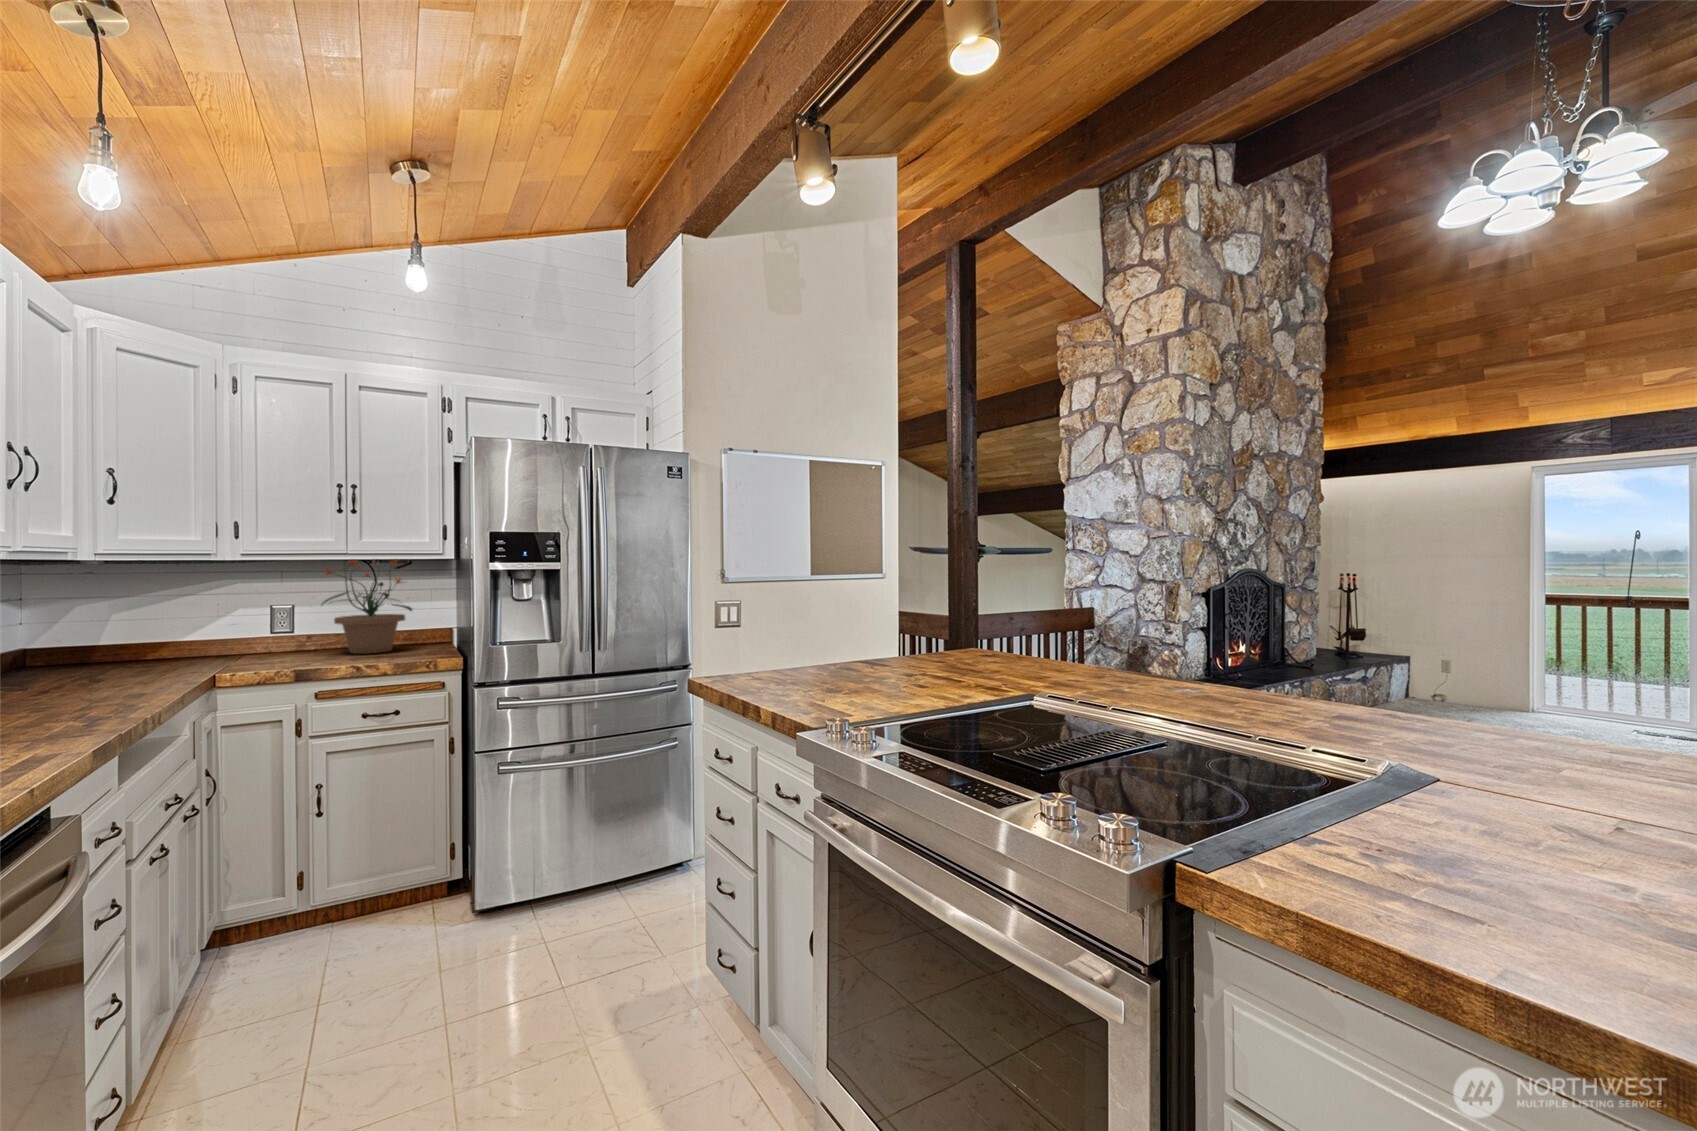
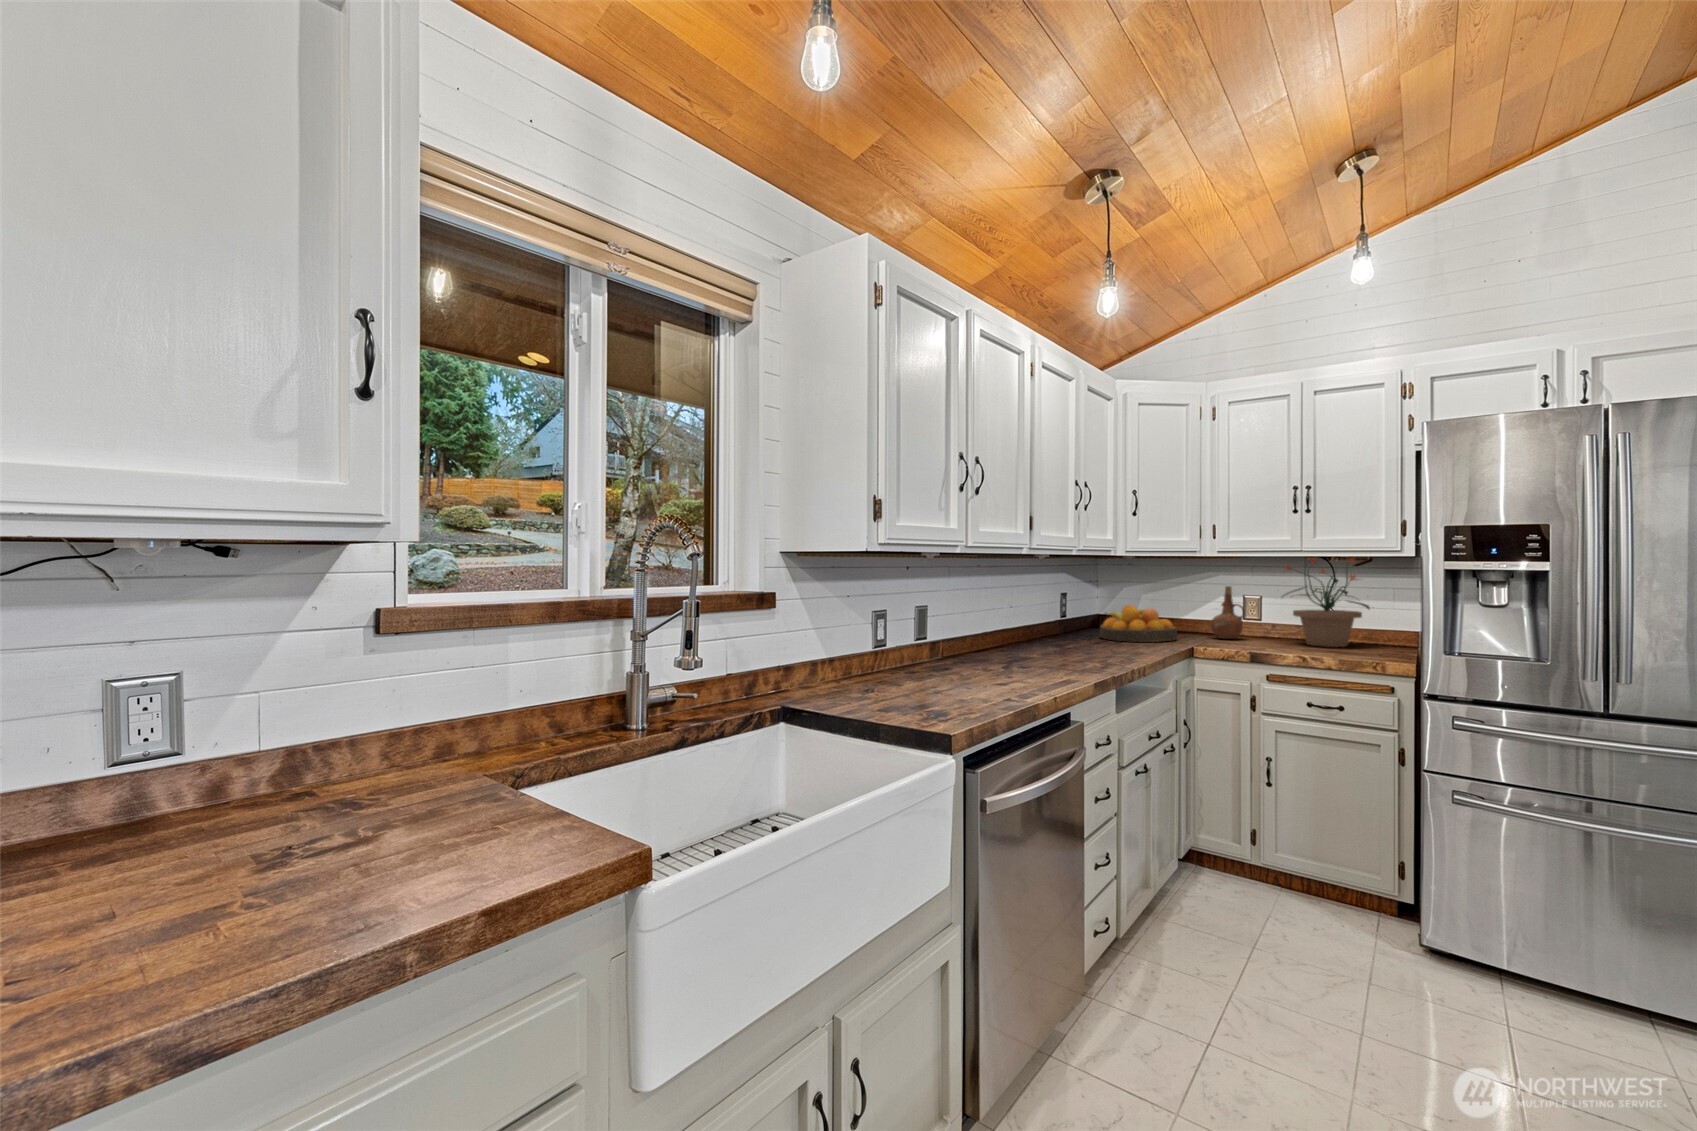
ceramic pitcher: none [229,594,275,658] -> present [1211,586,1245,639]
fruit bowl: none [45,627,182,680] -> present [1100,605,1177,642]

